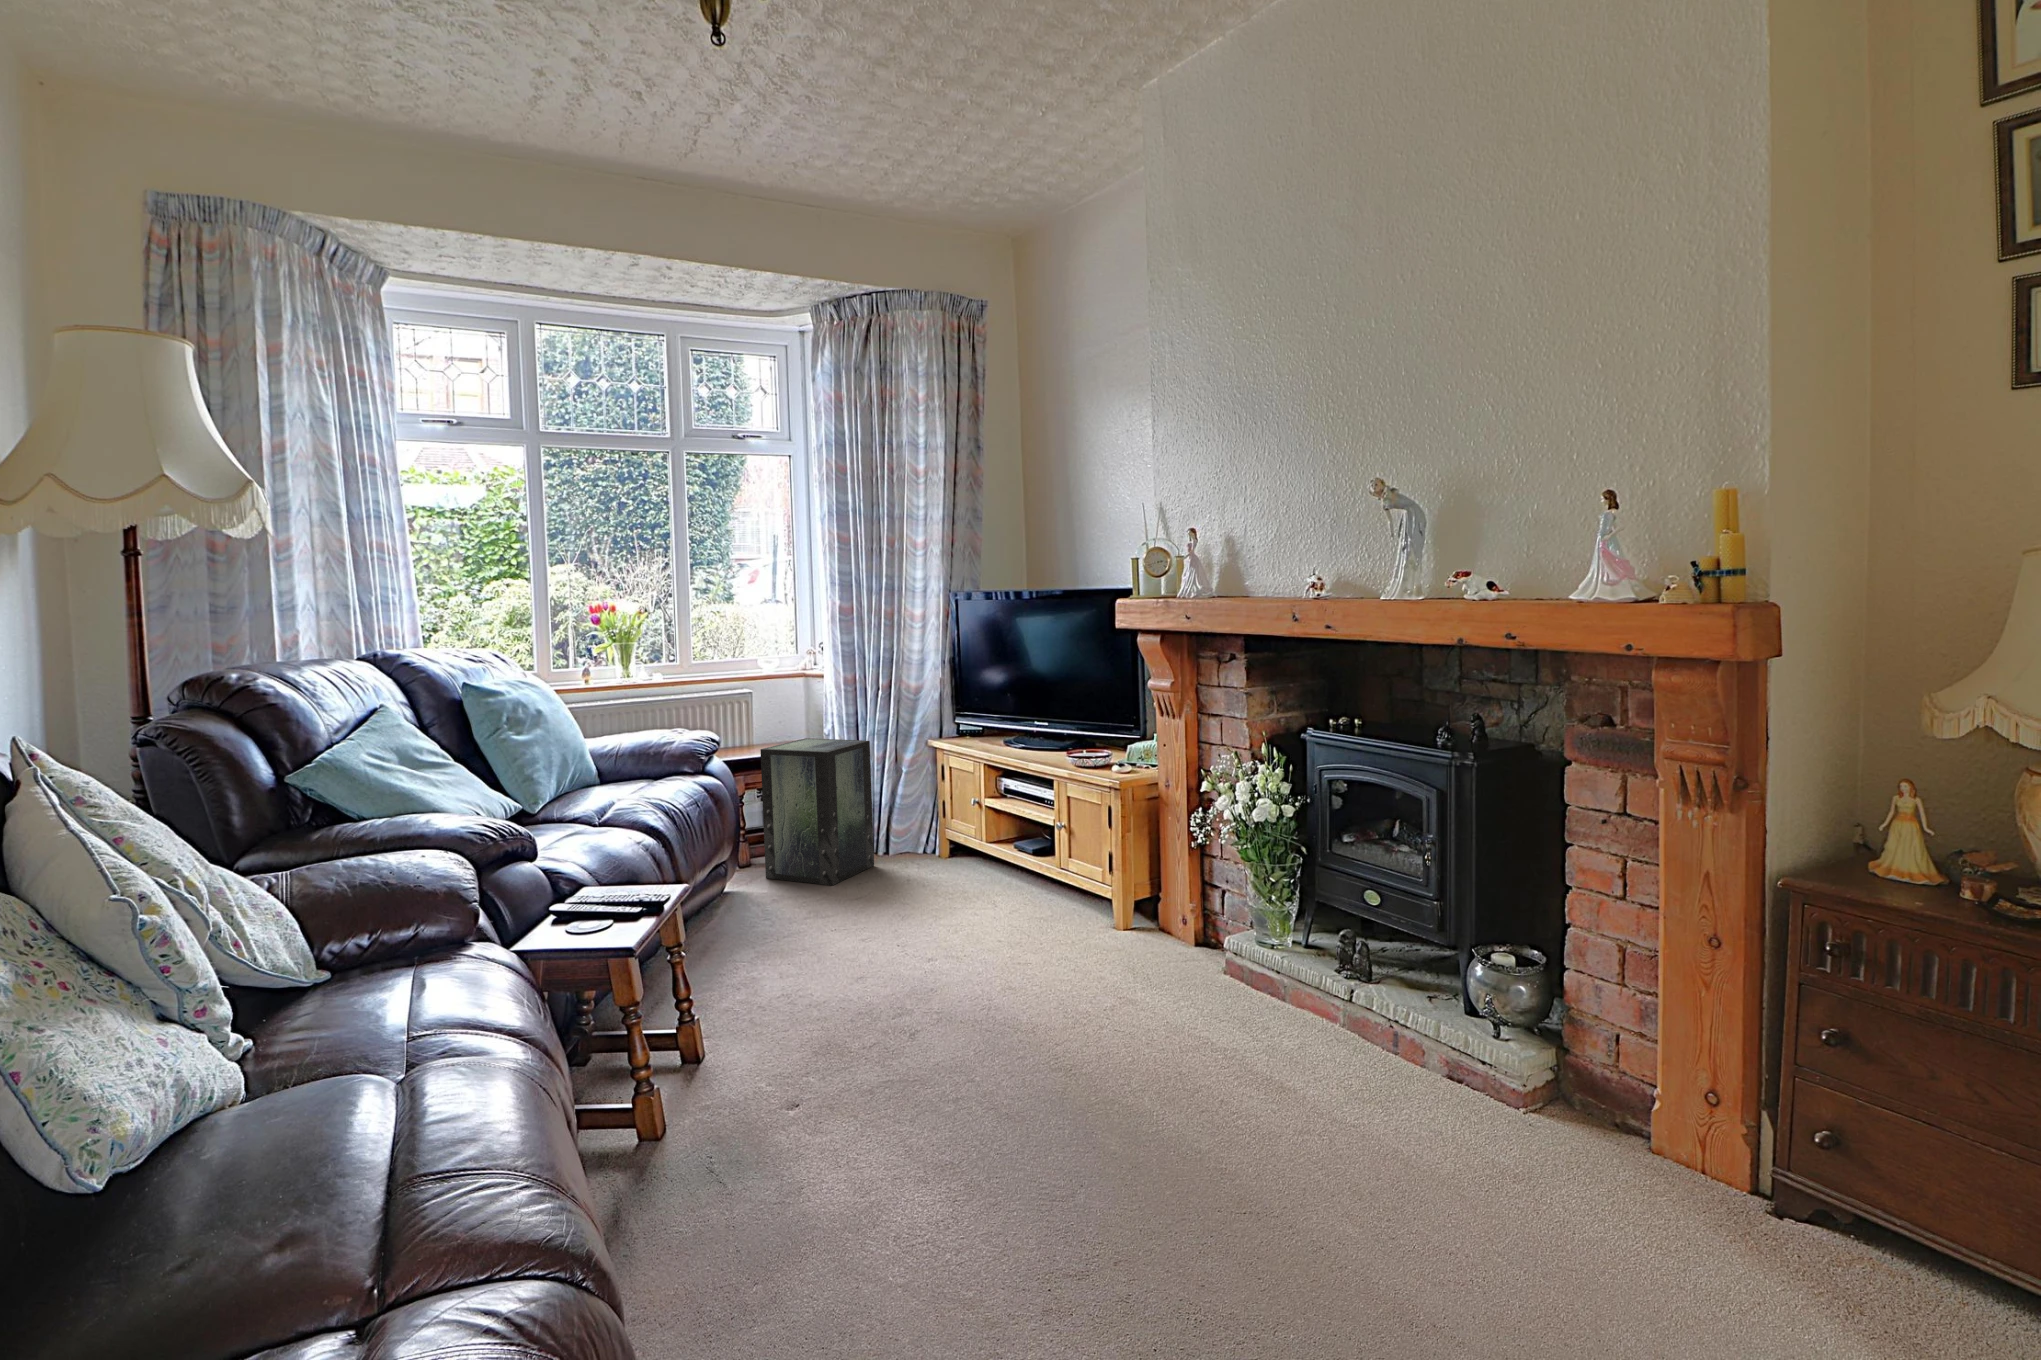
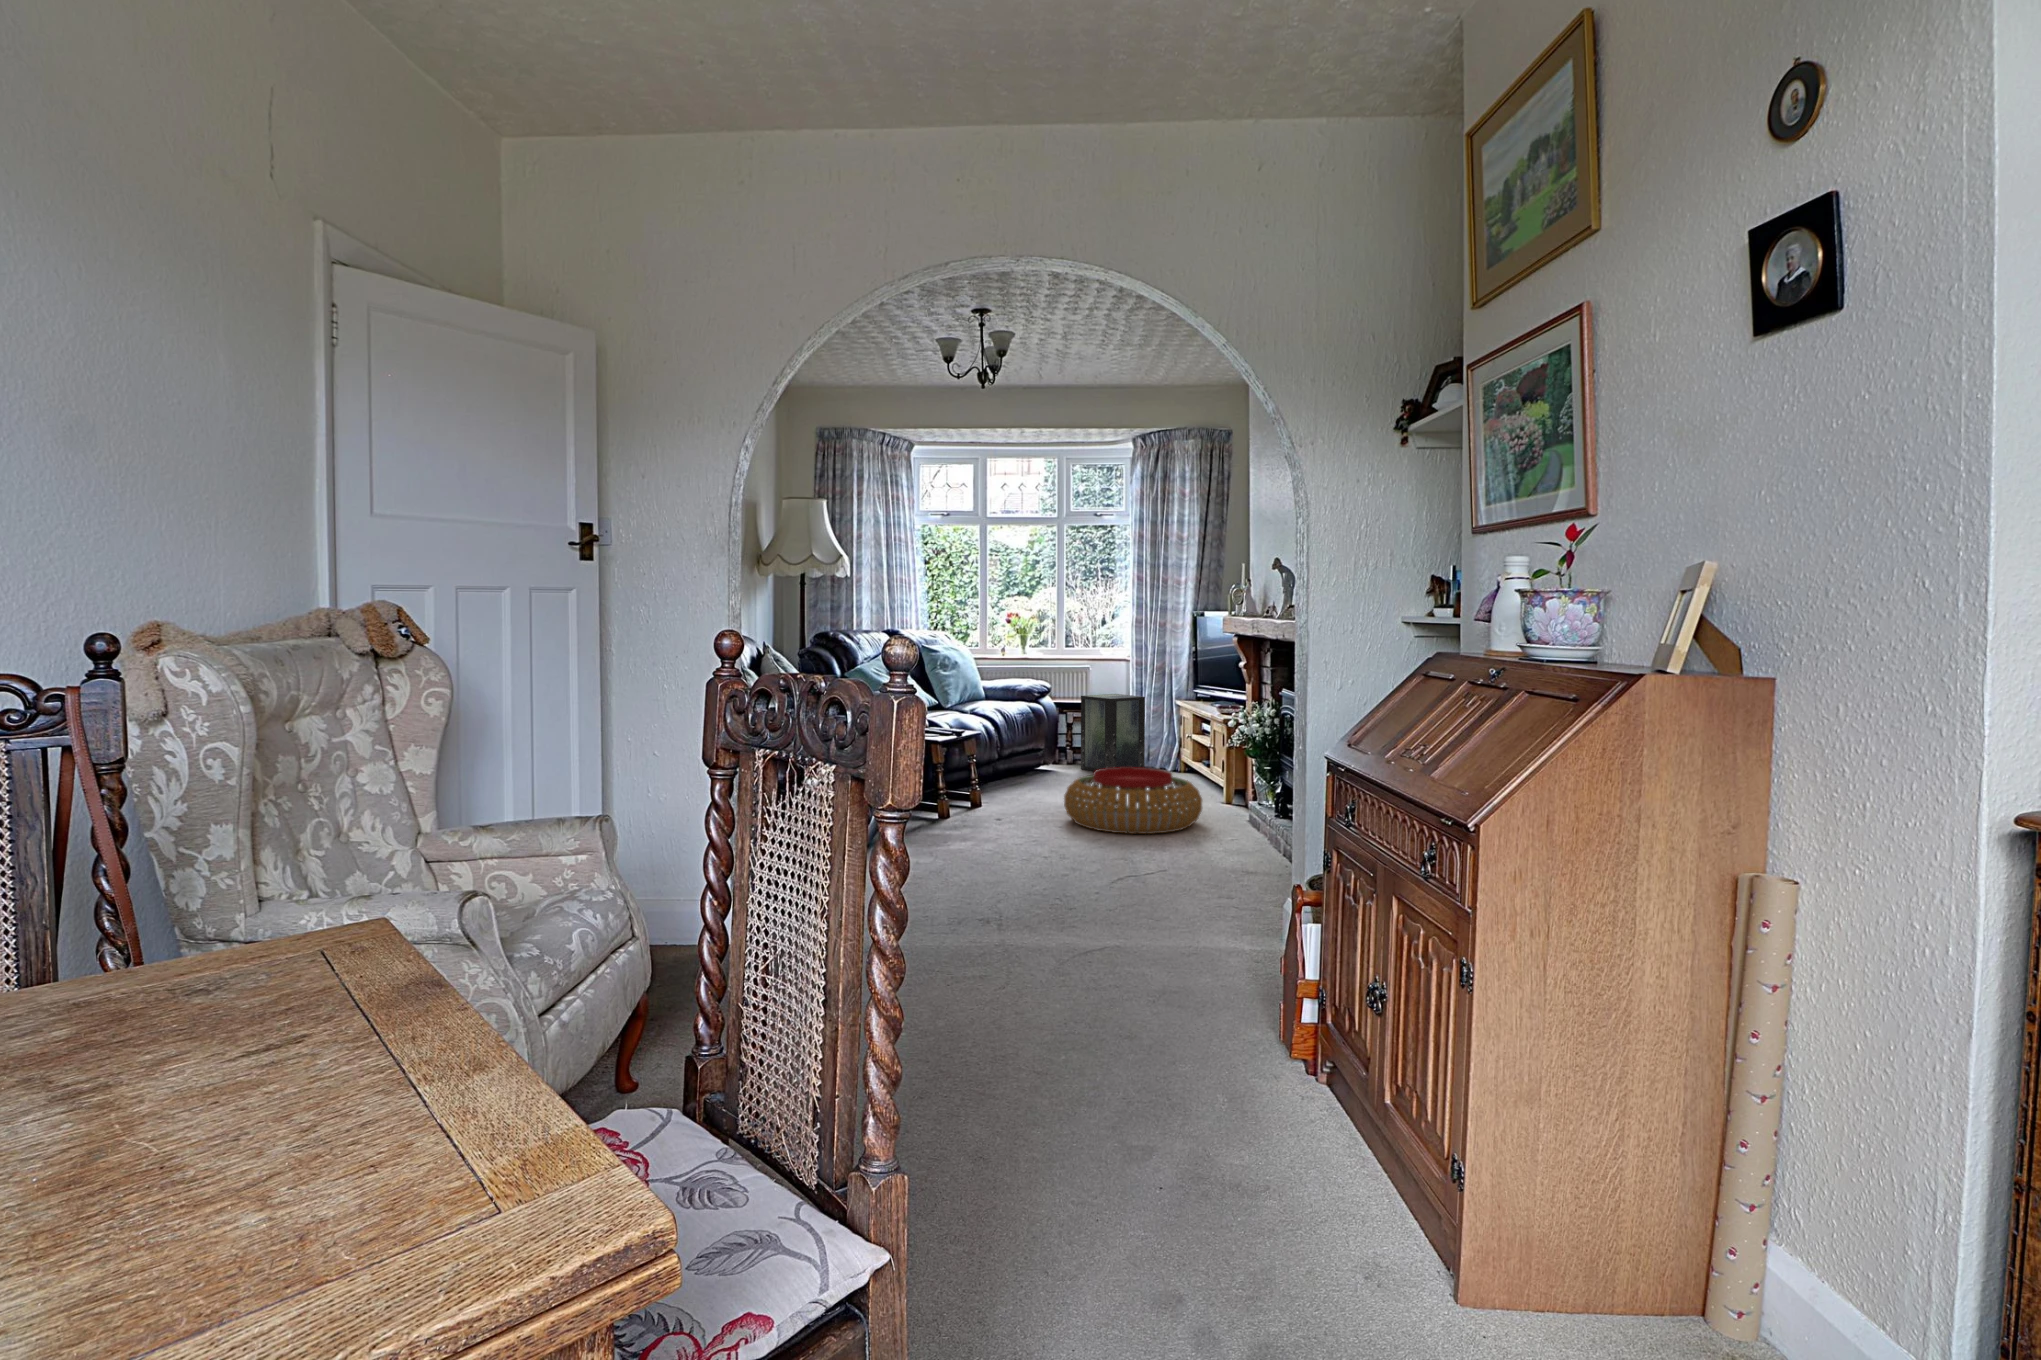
pouf: none [912,909,1206,1092] -> present [1064,767,1202,834]

